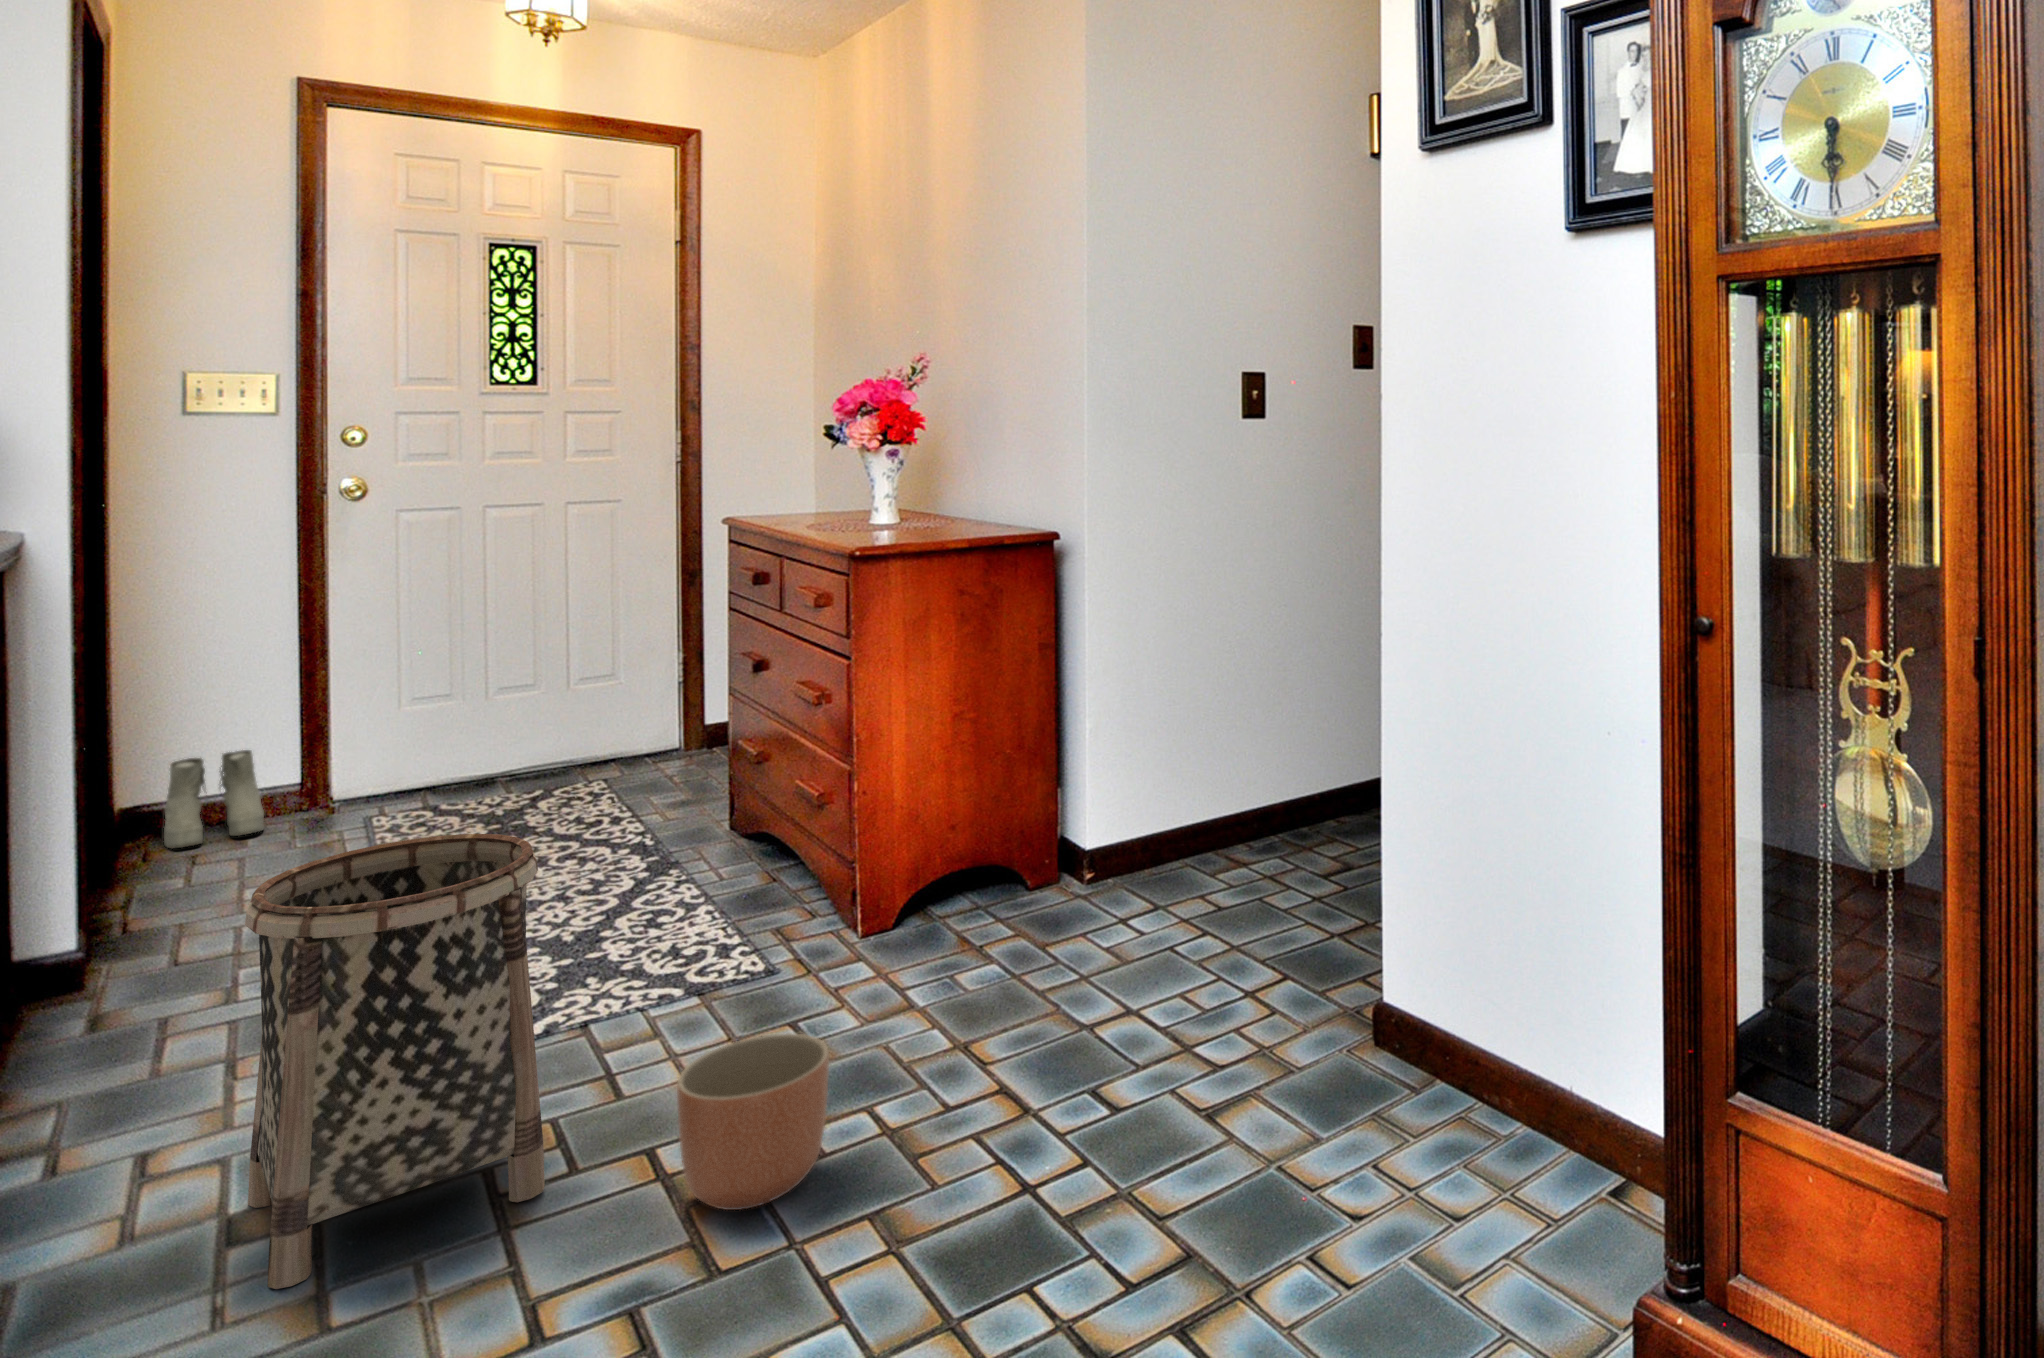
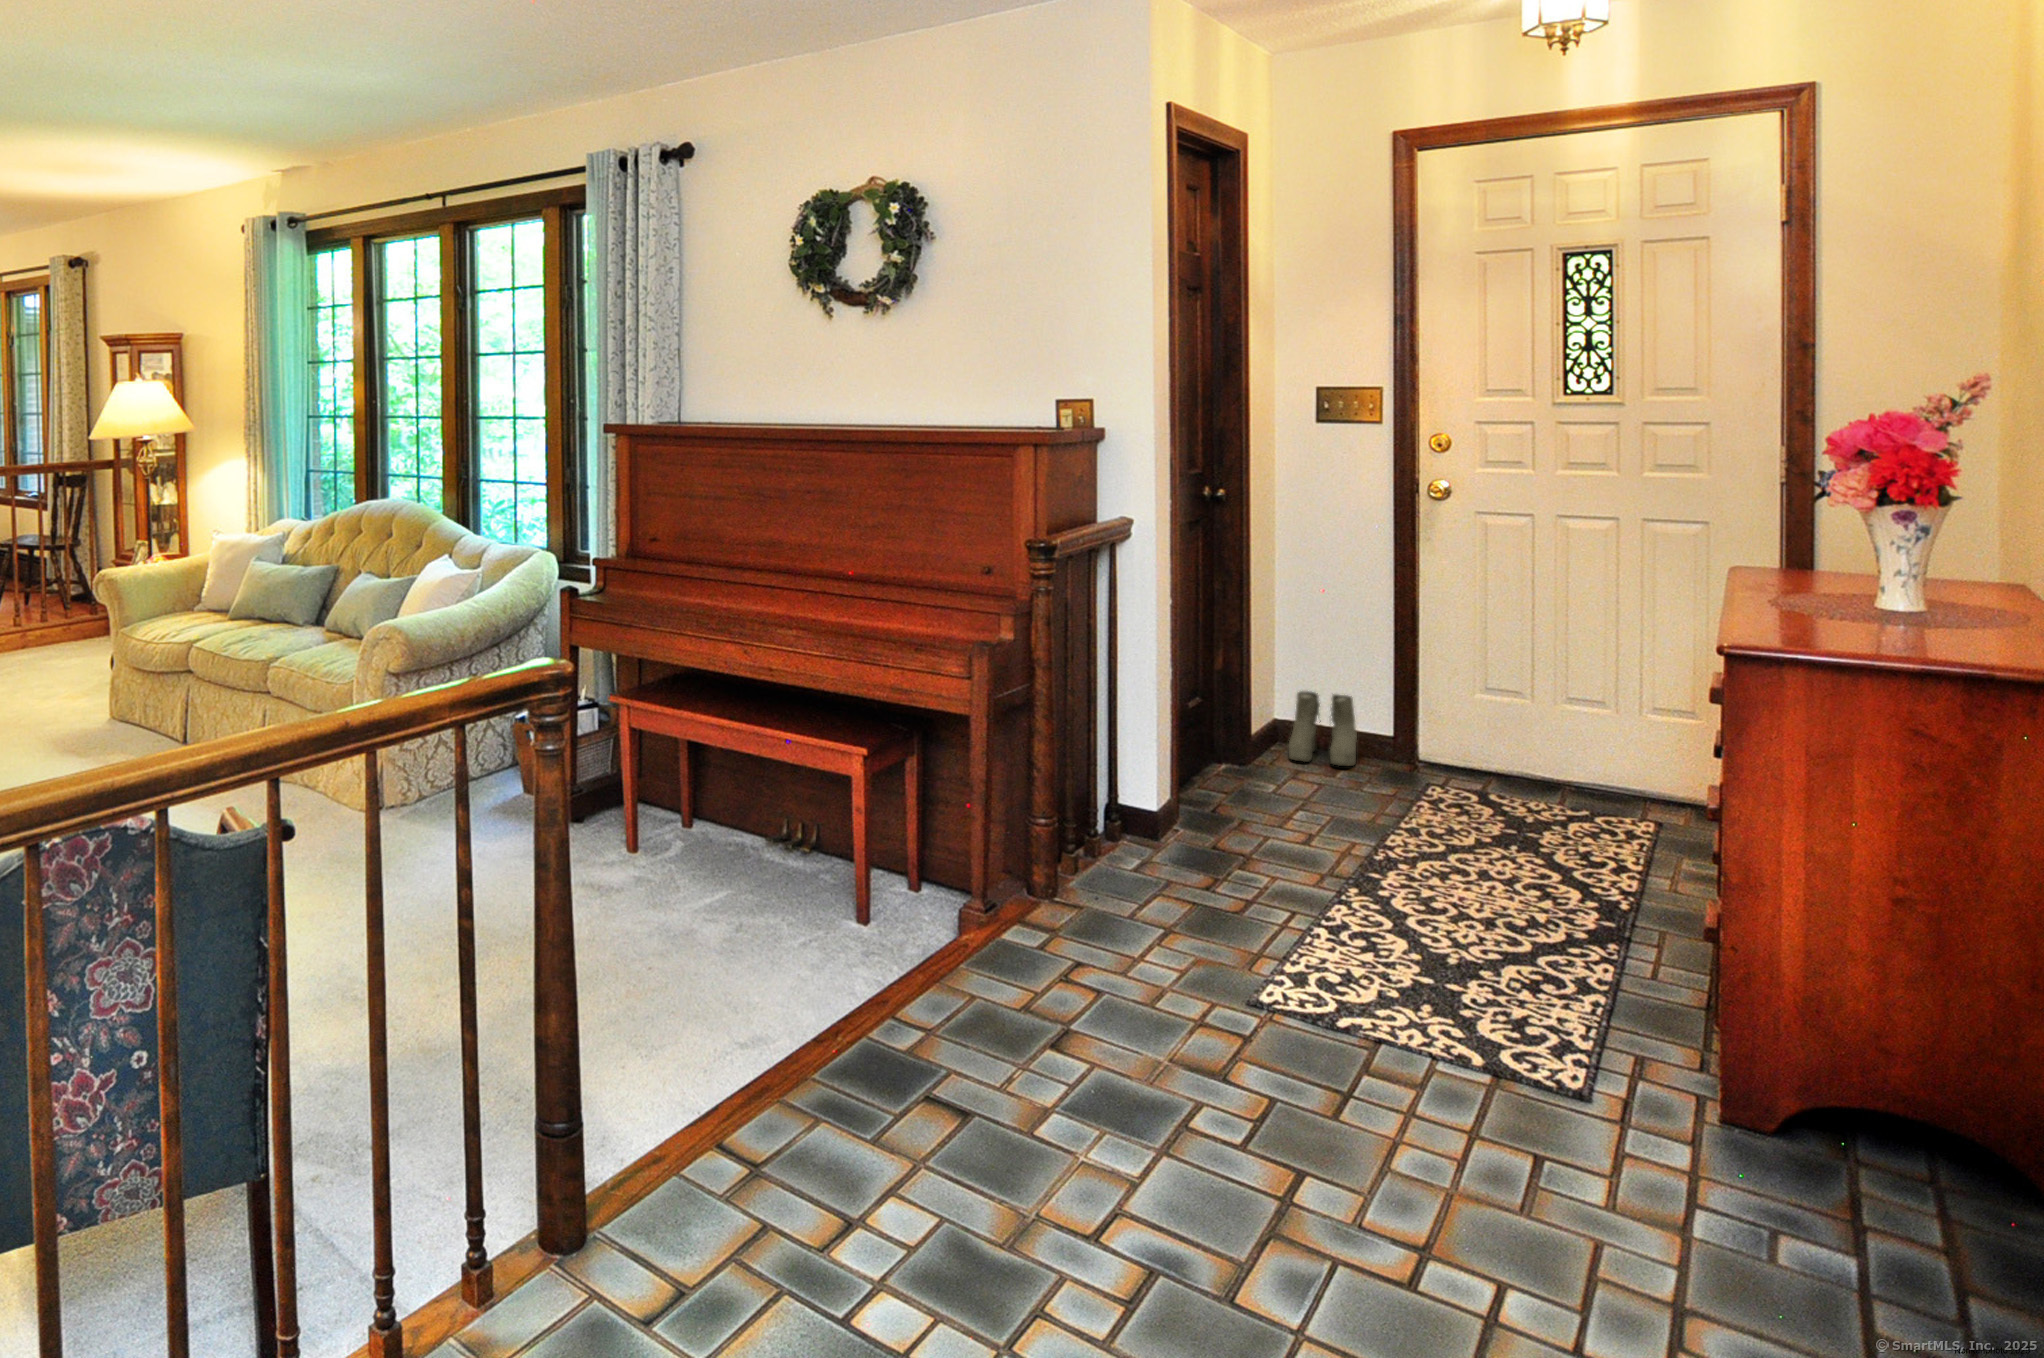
basket: present [245,834,545,1289] -> none [1036,805,1243,1145]
planter: present [677,1033,829,1210] -> none [1260,1110,1409,1289]

